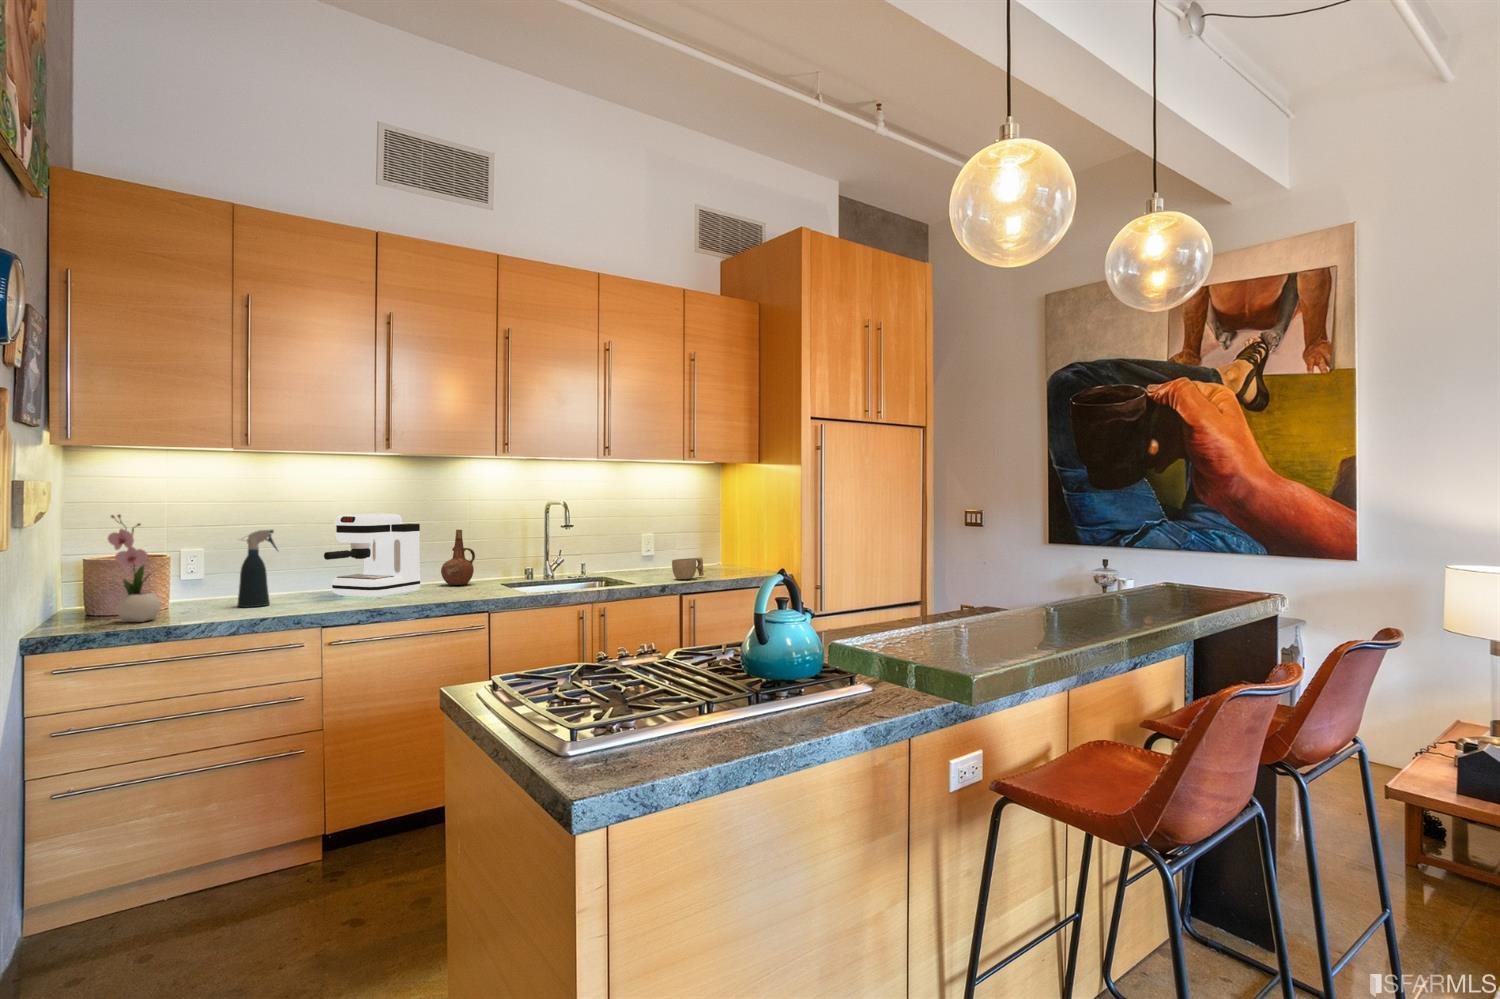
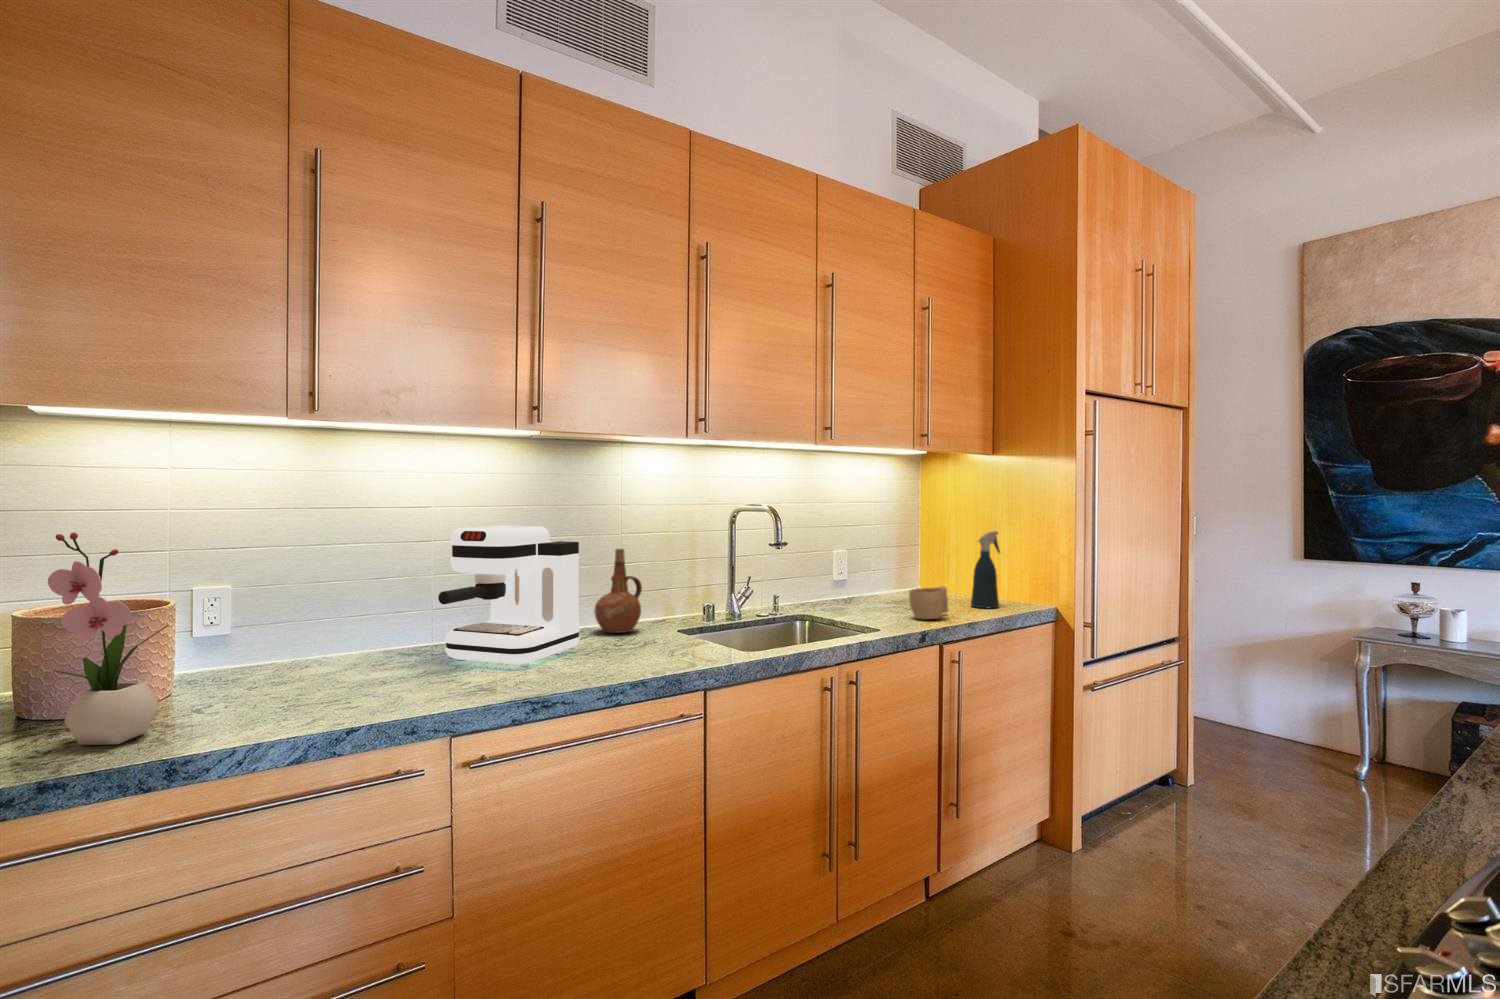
spray bottle: present [238,530,278,607] -> present [971,531,1000,608]

